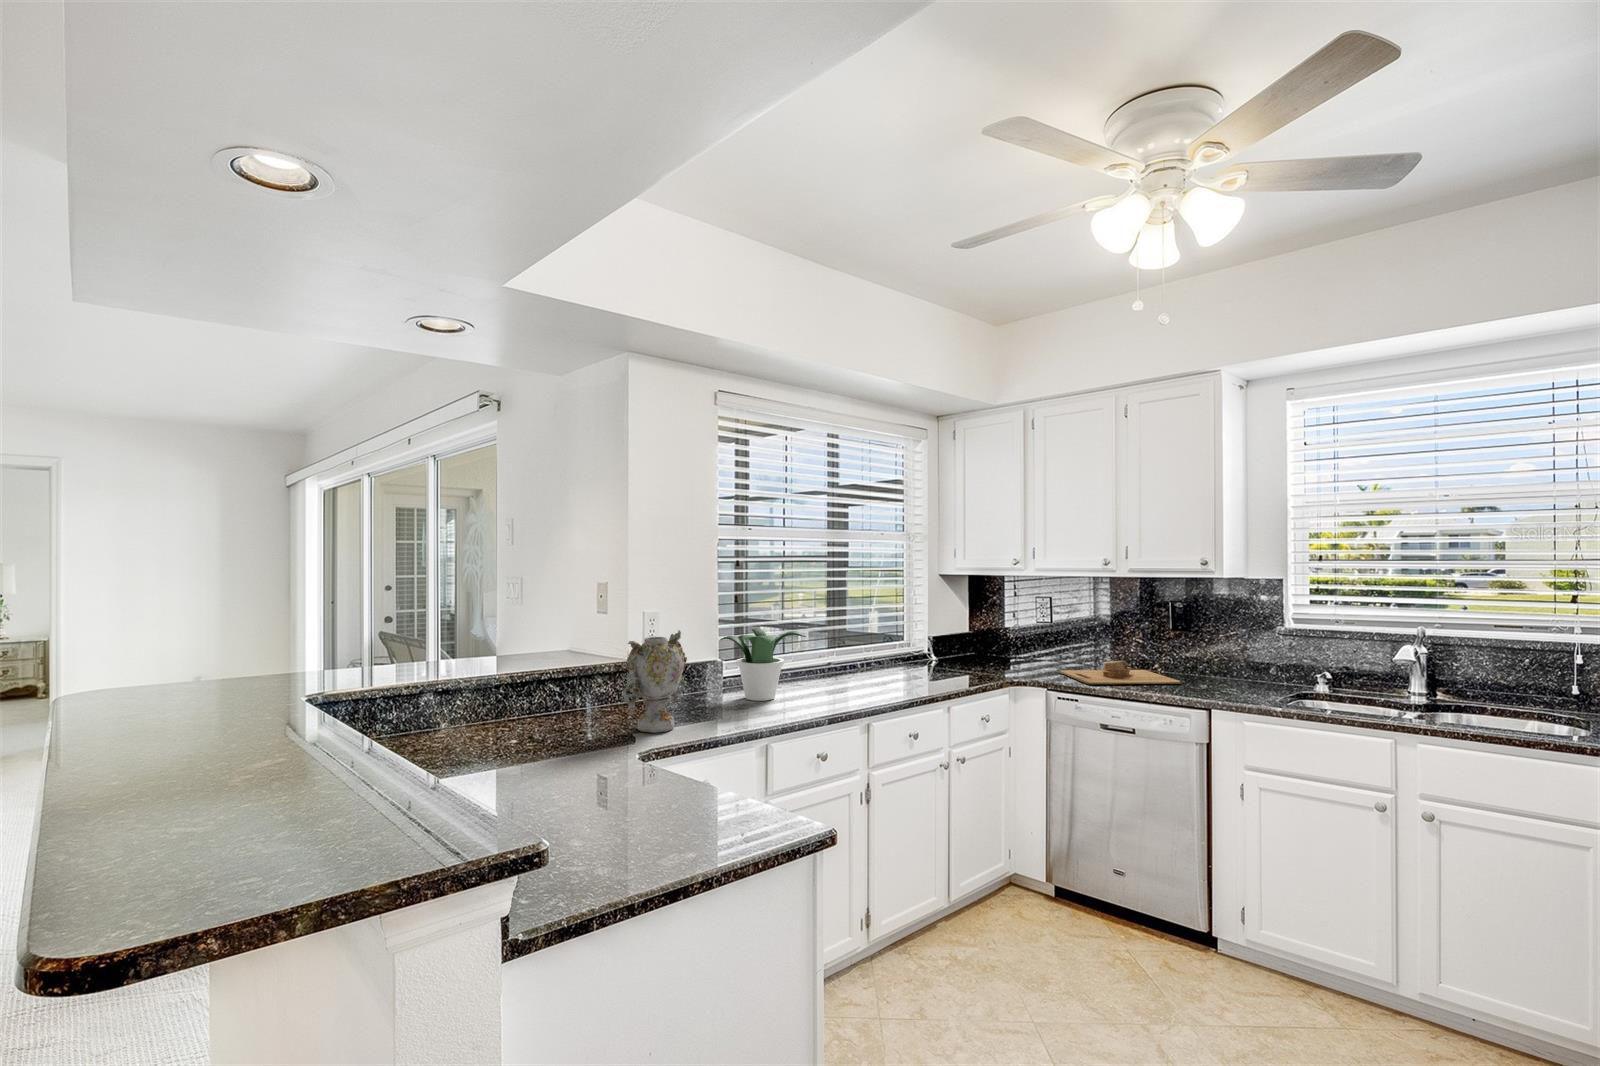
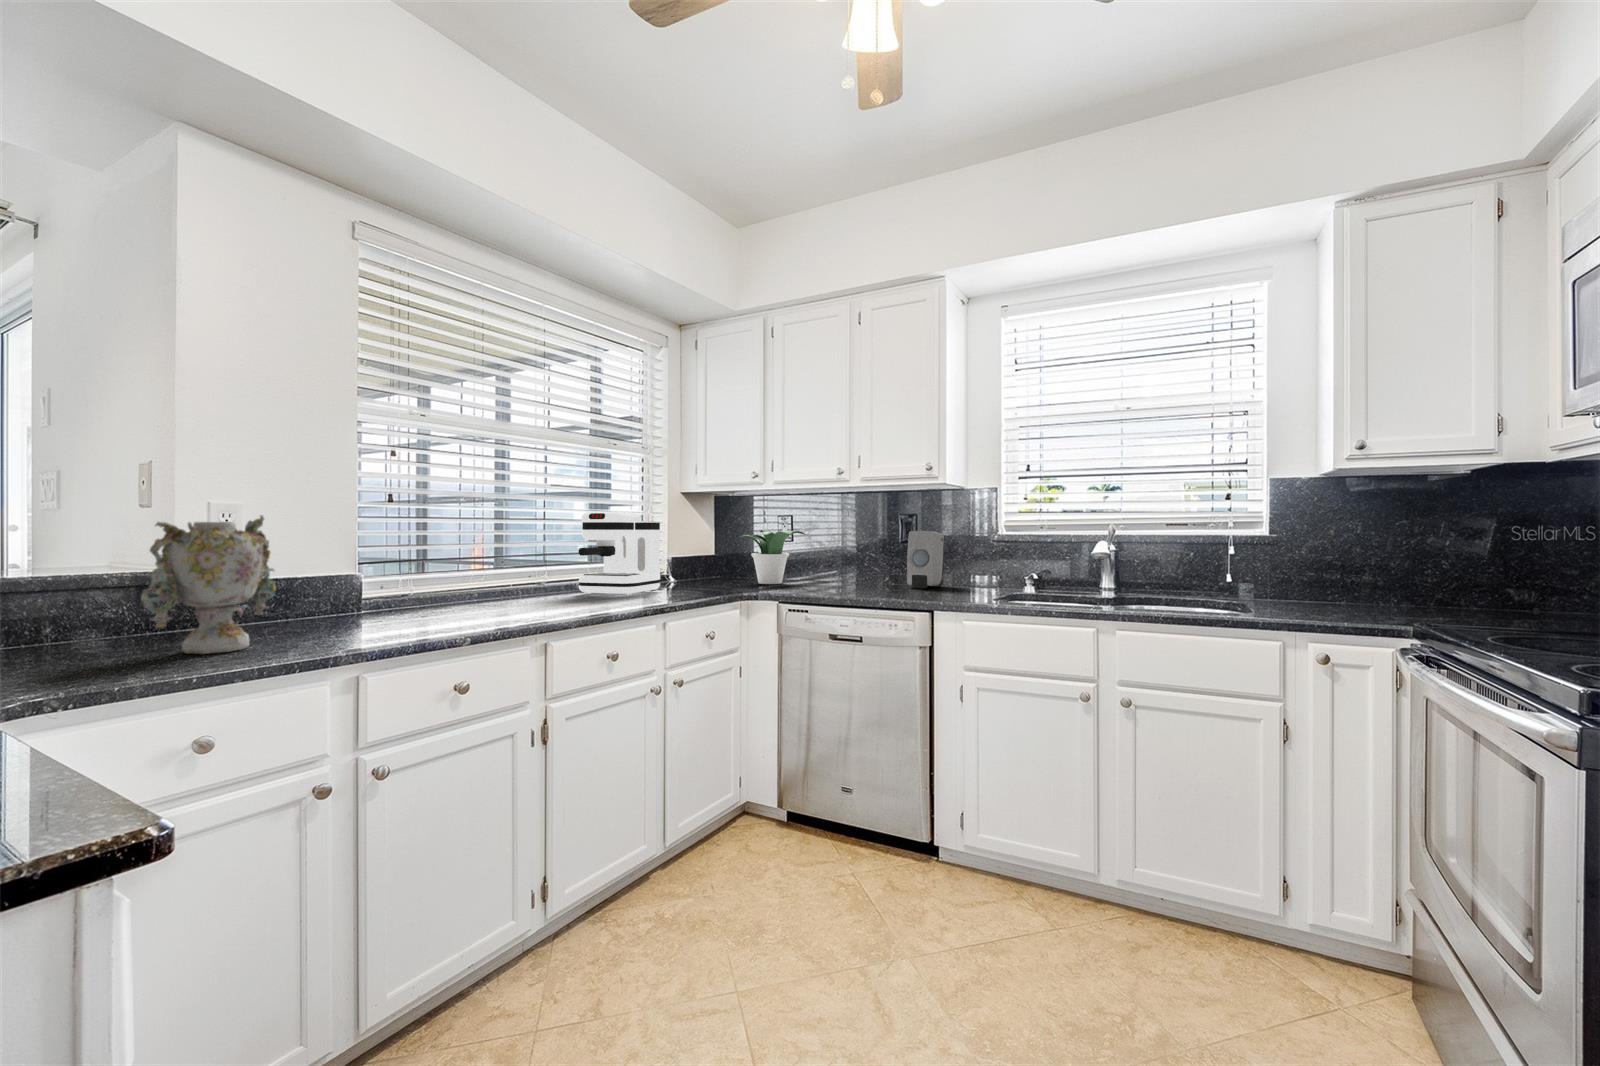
coffee maker: none [863,597,932,675] -> present [579,512,660,595]
soap dispenser: none [1176,618,1217,677] -> present [907,531,945,588]
potted plant: present [720,629,806,701] -> present [739,530,806,584]
cutting board: present [1060,661,1180,684] -> none [796,573,909,596]

